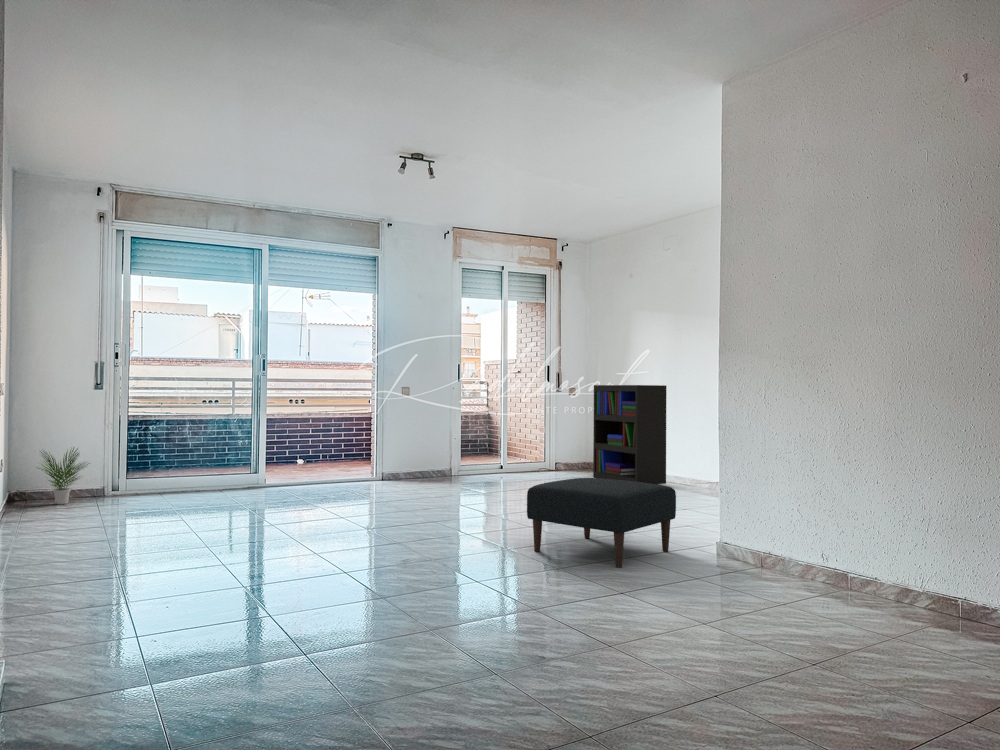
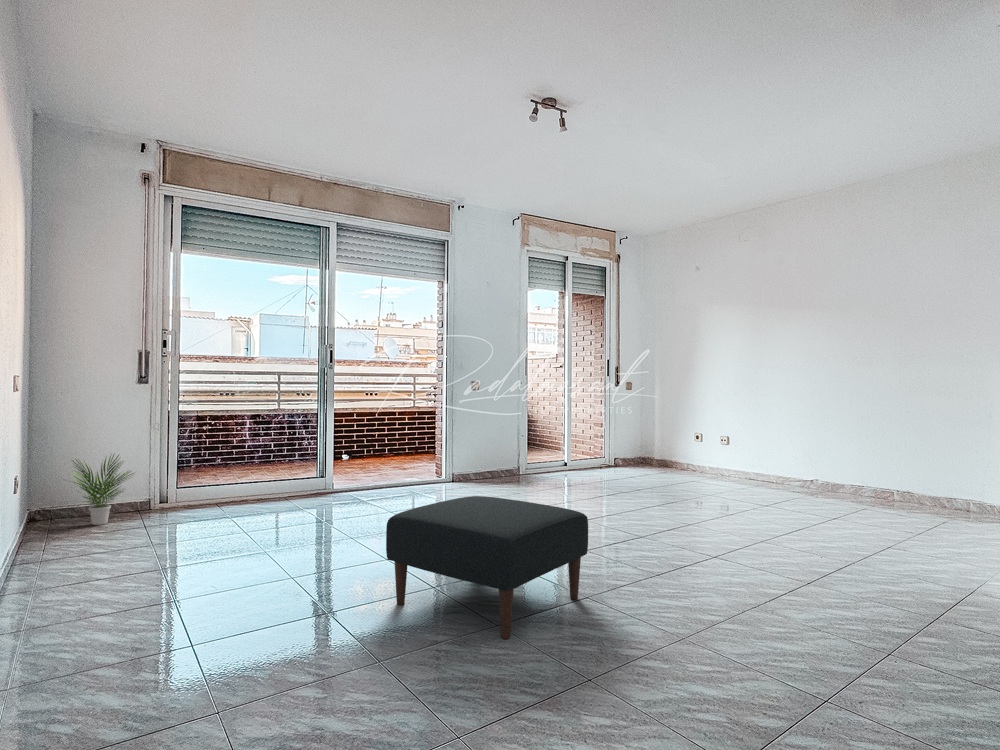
bookshelf: present [593,385,666,484] -> none [662,380,747,485]
ottoman: present [527,478,676,567] -> present [386,496,588,639]

